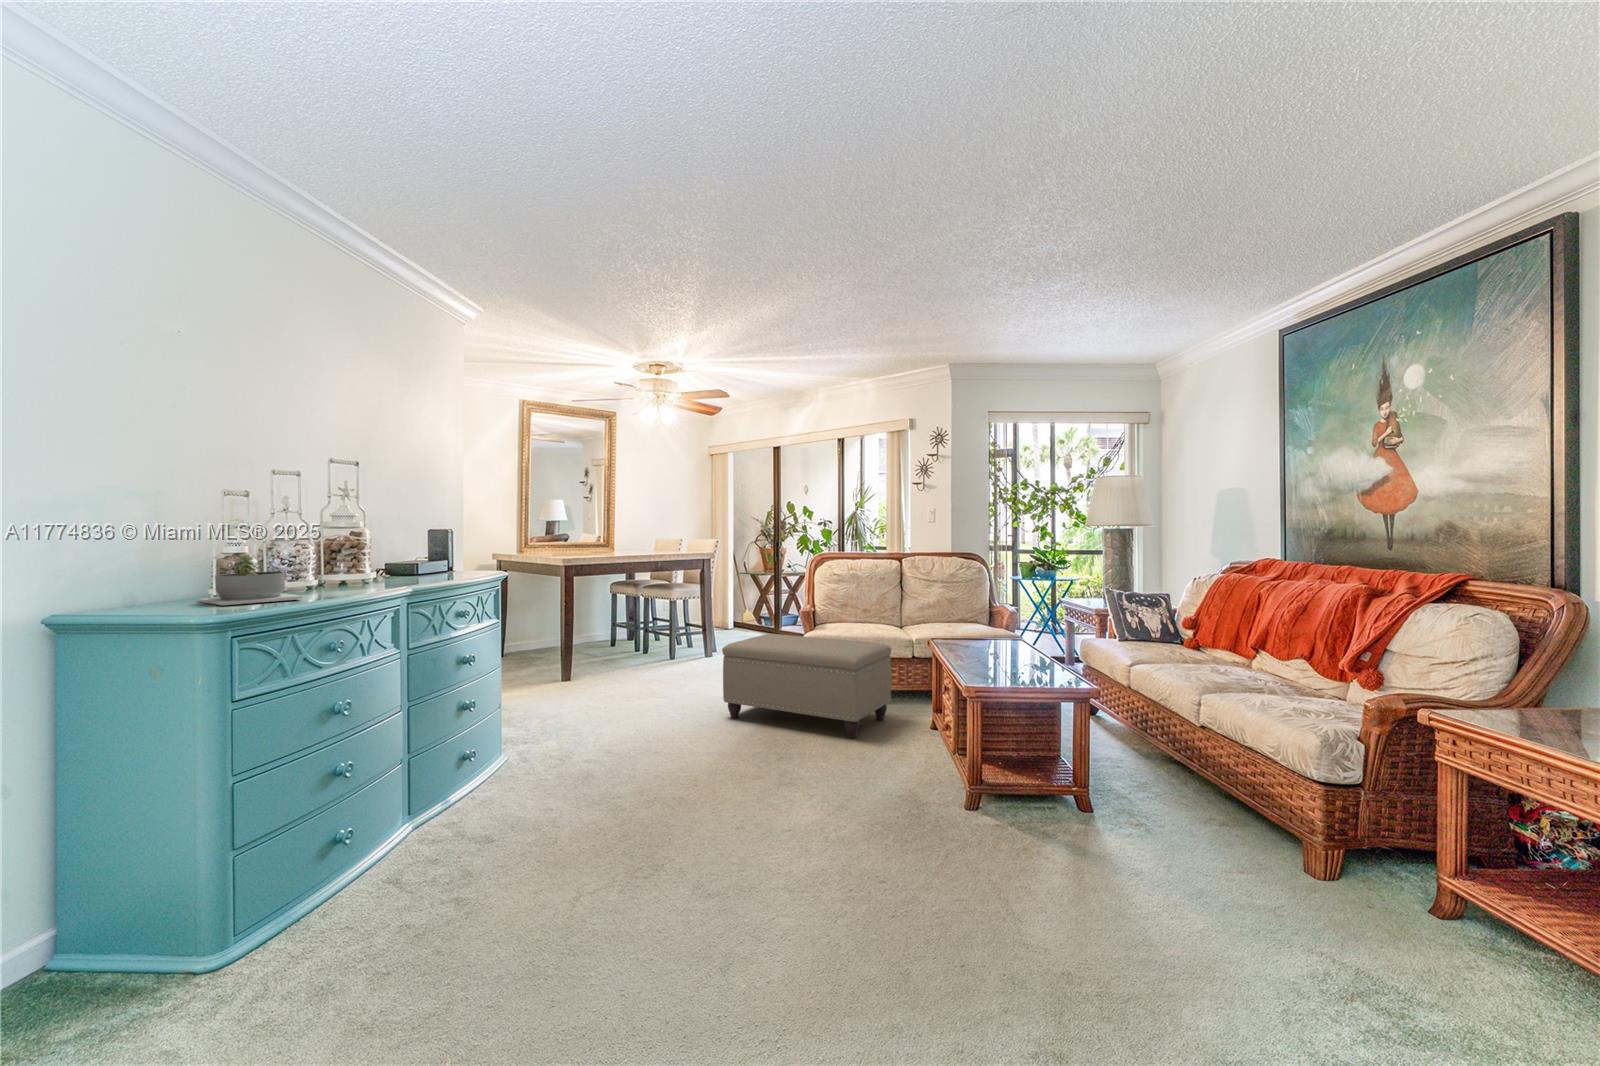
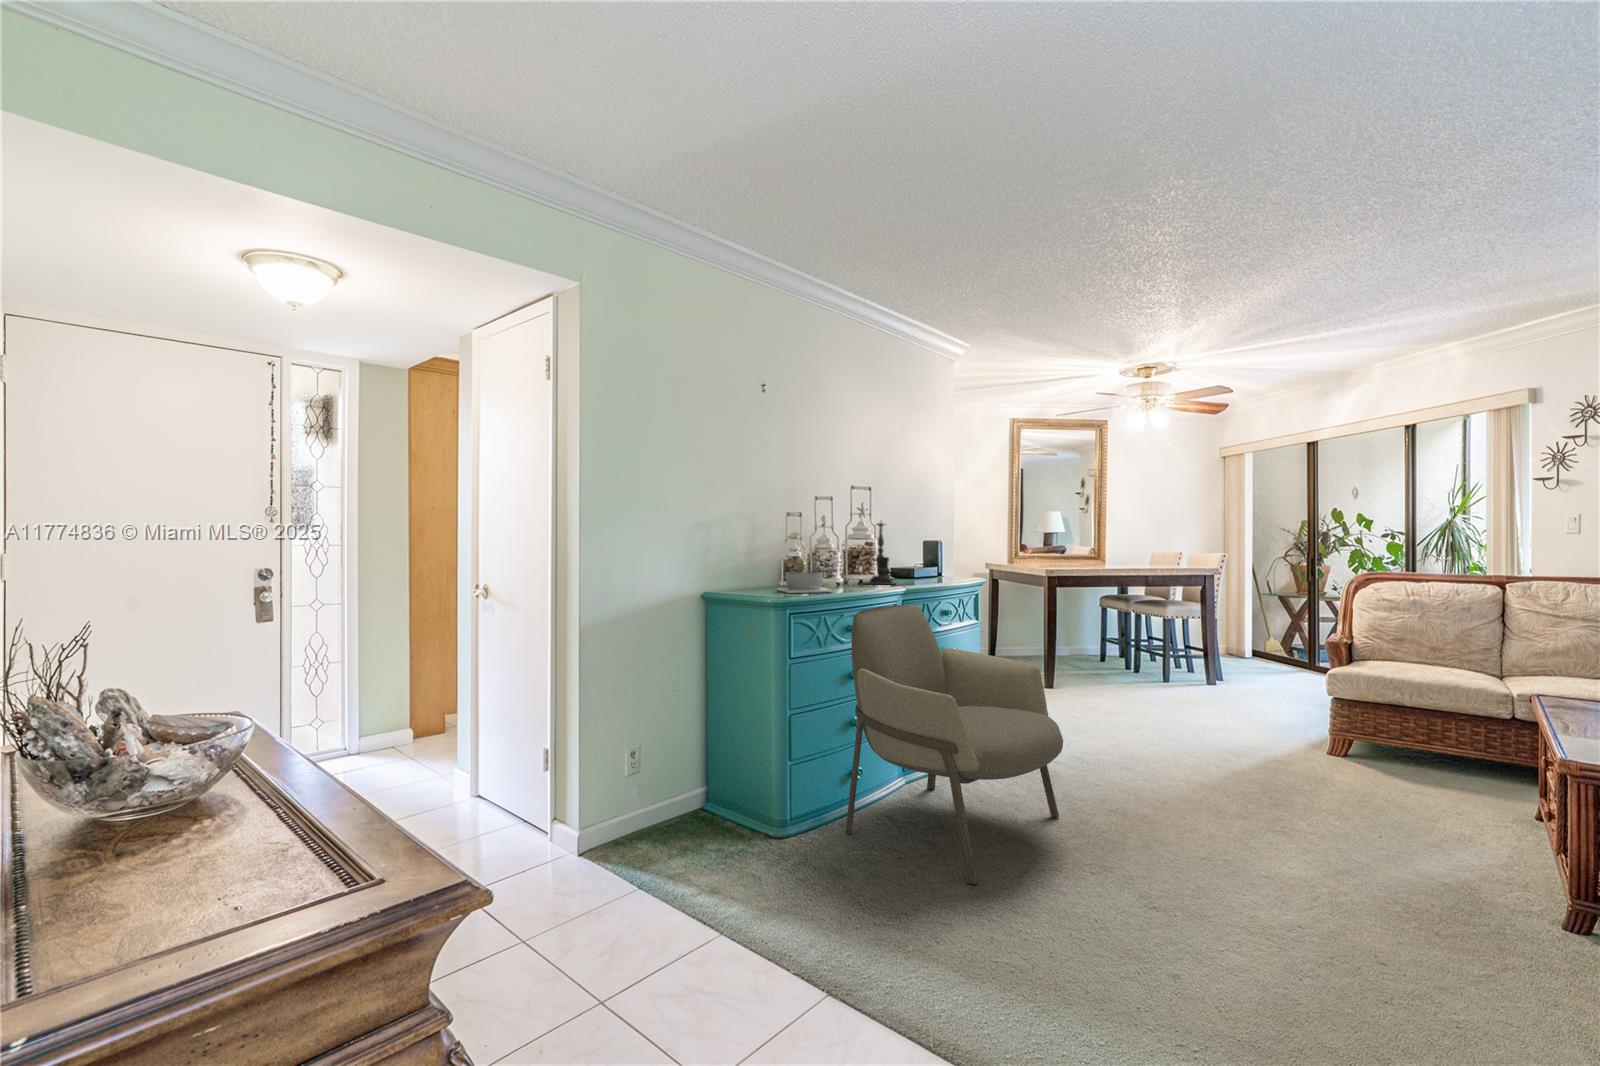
candle holder: none [348,494,398,585] -> present [864,522,896,584]
armchair: none [331,608,613,941] -> present [846,605,1063,885]
ottoman: present [722,634,891,738] -> none [1210,664,1467,806]

